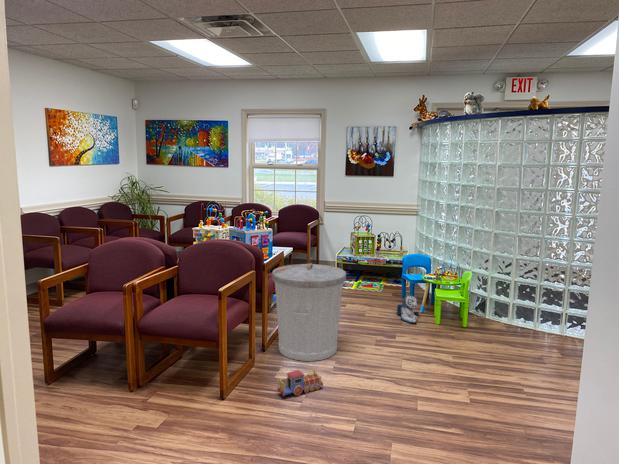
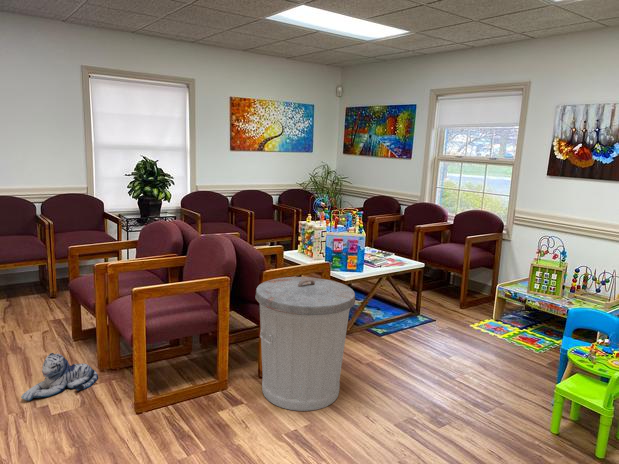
plush toy: present [396,296,419,323] -> present [21,353,98,401]
toy train: present [278,370,323,396] -> none [172,405,233,442]

